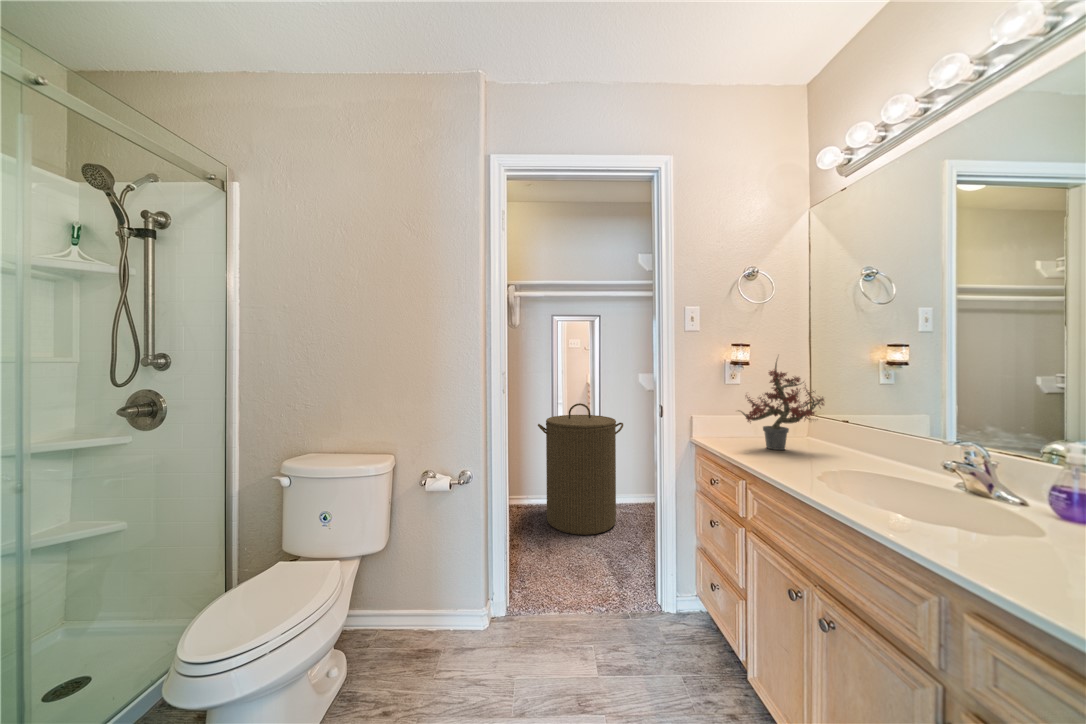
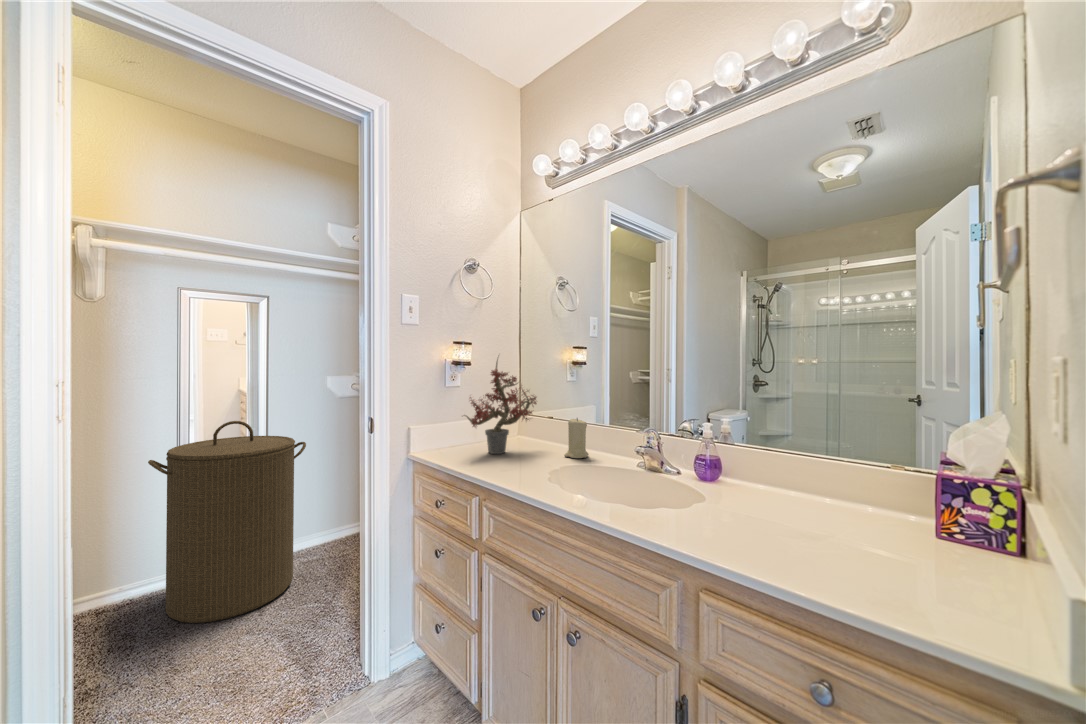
candle: none [854,423,889,467] -> present [564,418,589,458]

